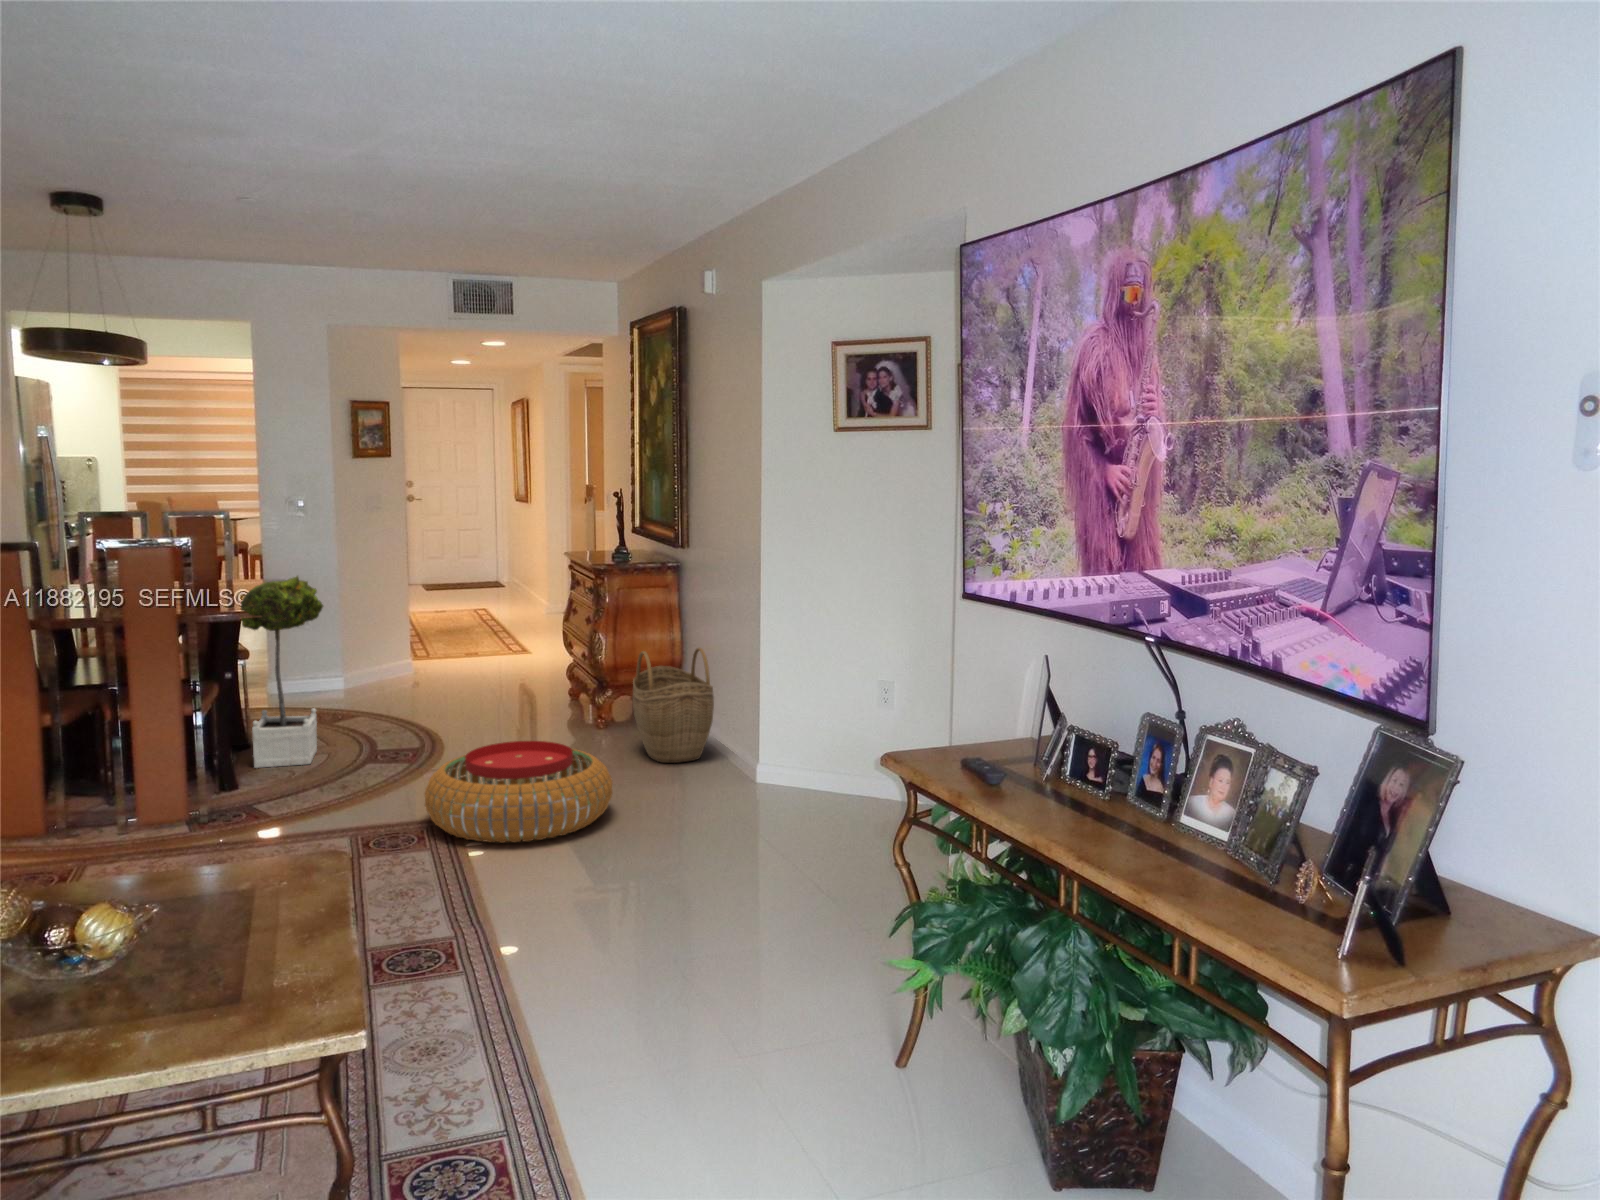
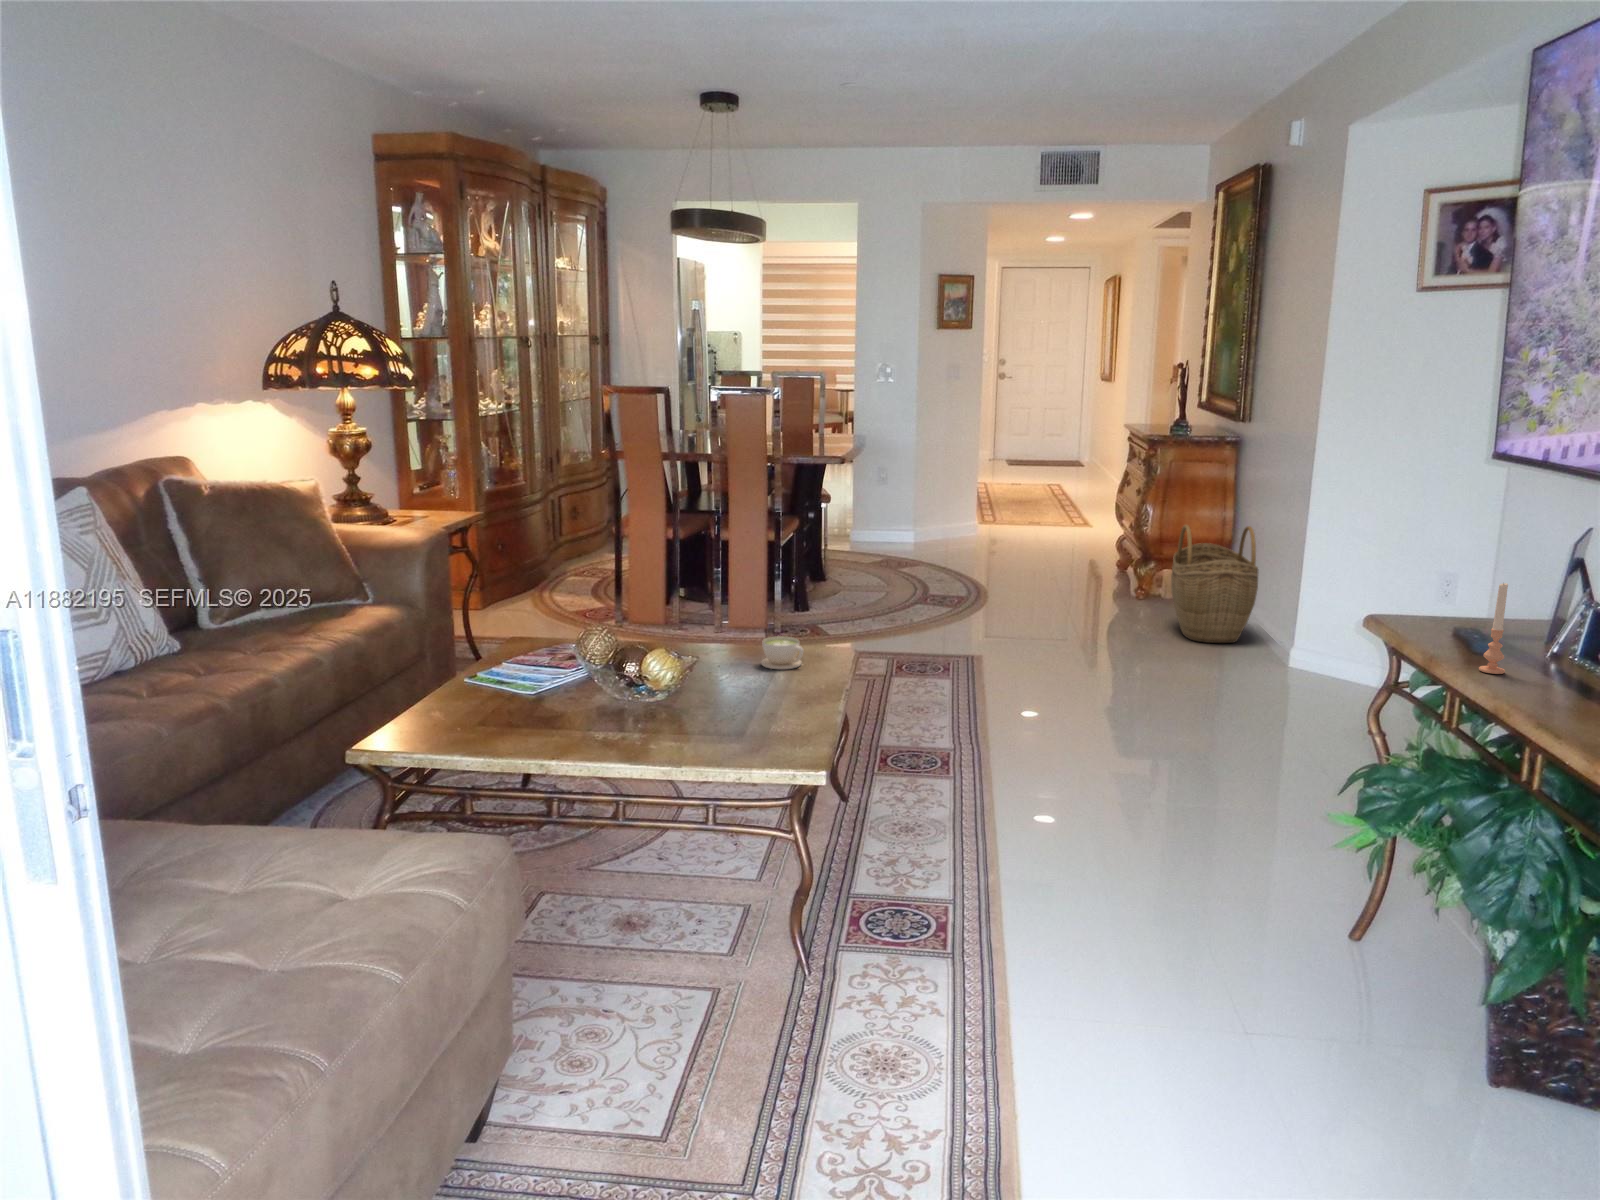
potted tree: present [239,576,323,768] -> none [818,431,889,603]
candle: none [1000,719,1021,803] -> present [1479,583,1508,674]
pouf: present [425,741,613,843] -> none [952,597,1130,690]
coffee cup: none [229,851,287,896] -> present [761,636,803,669]

